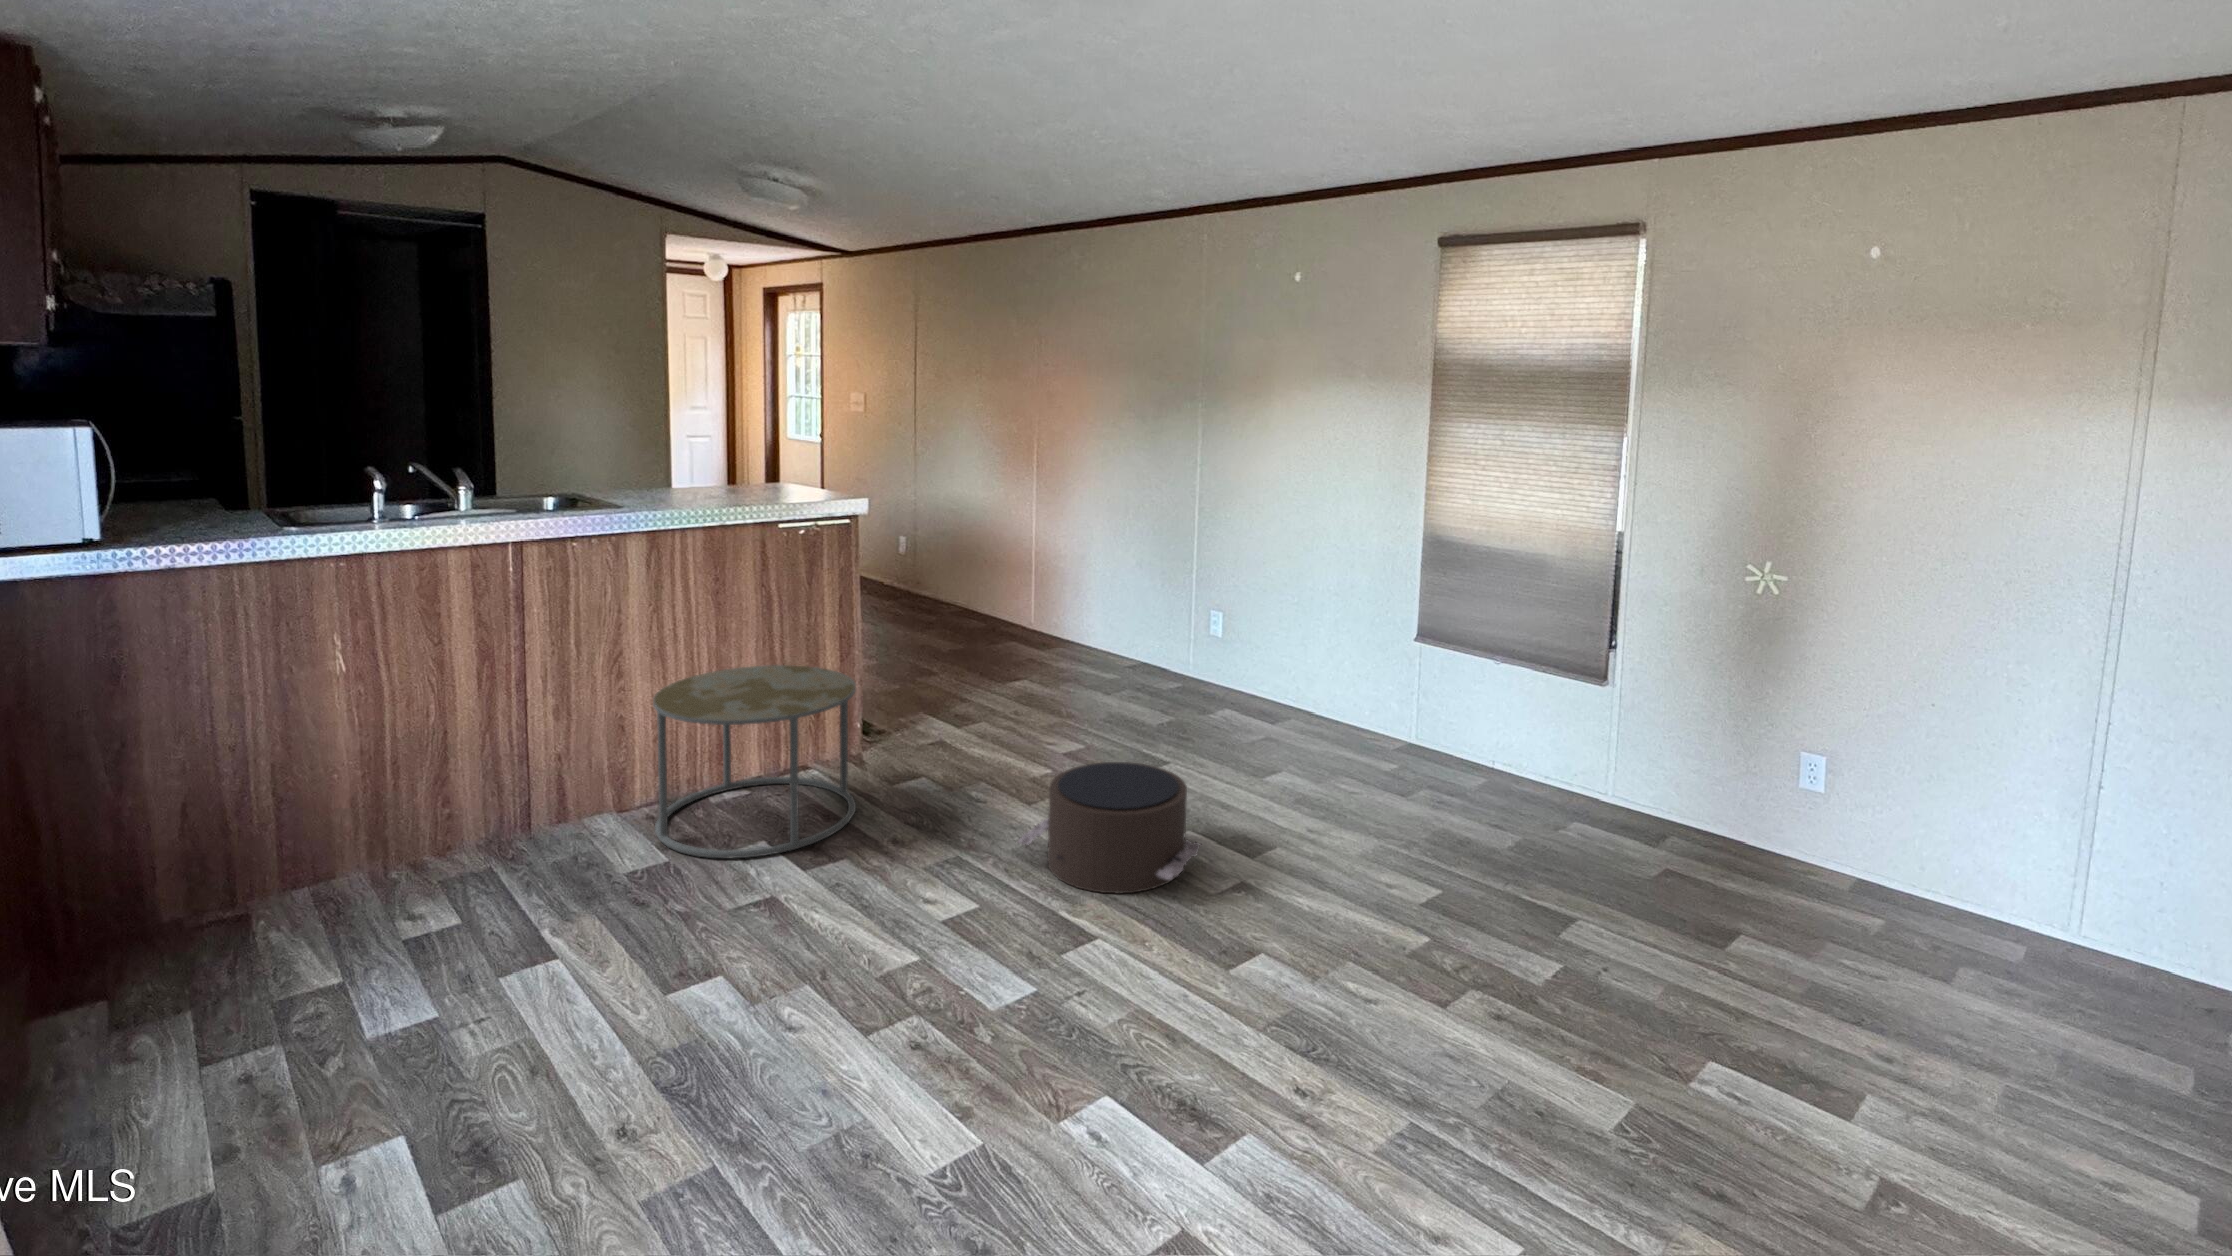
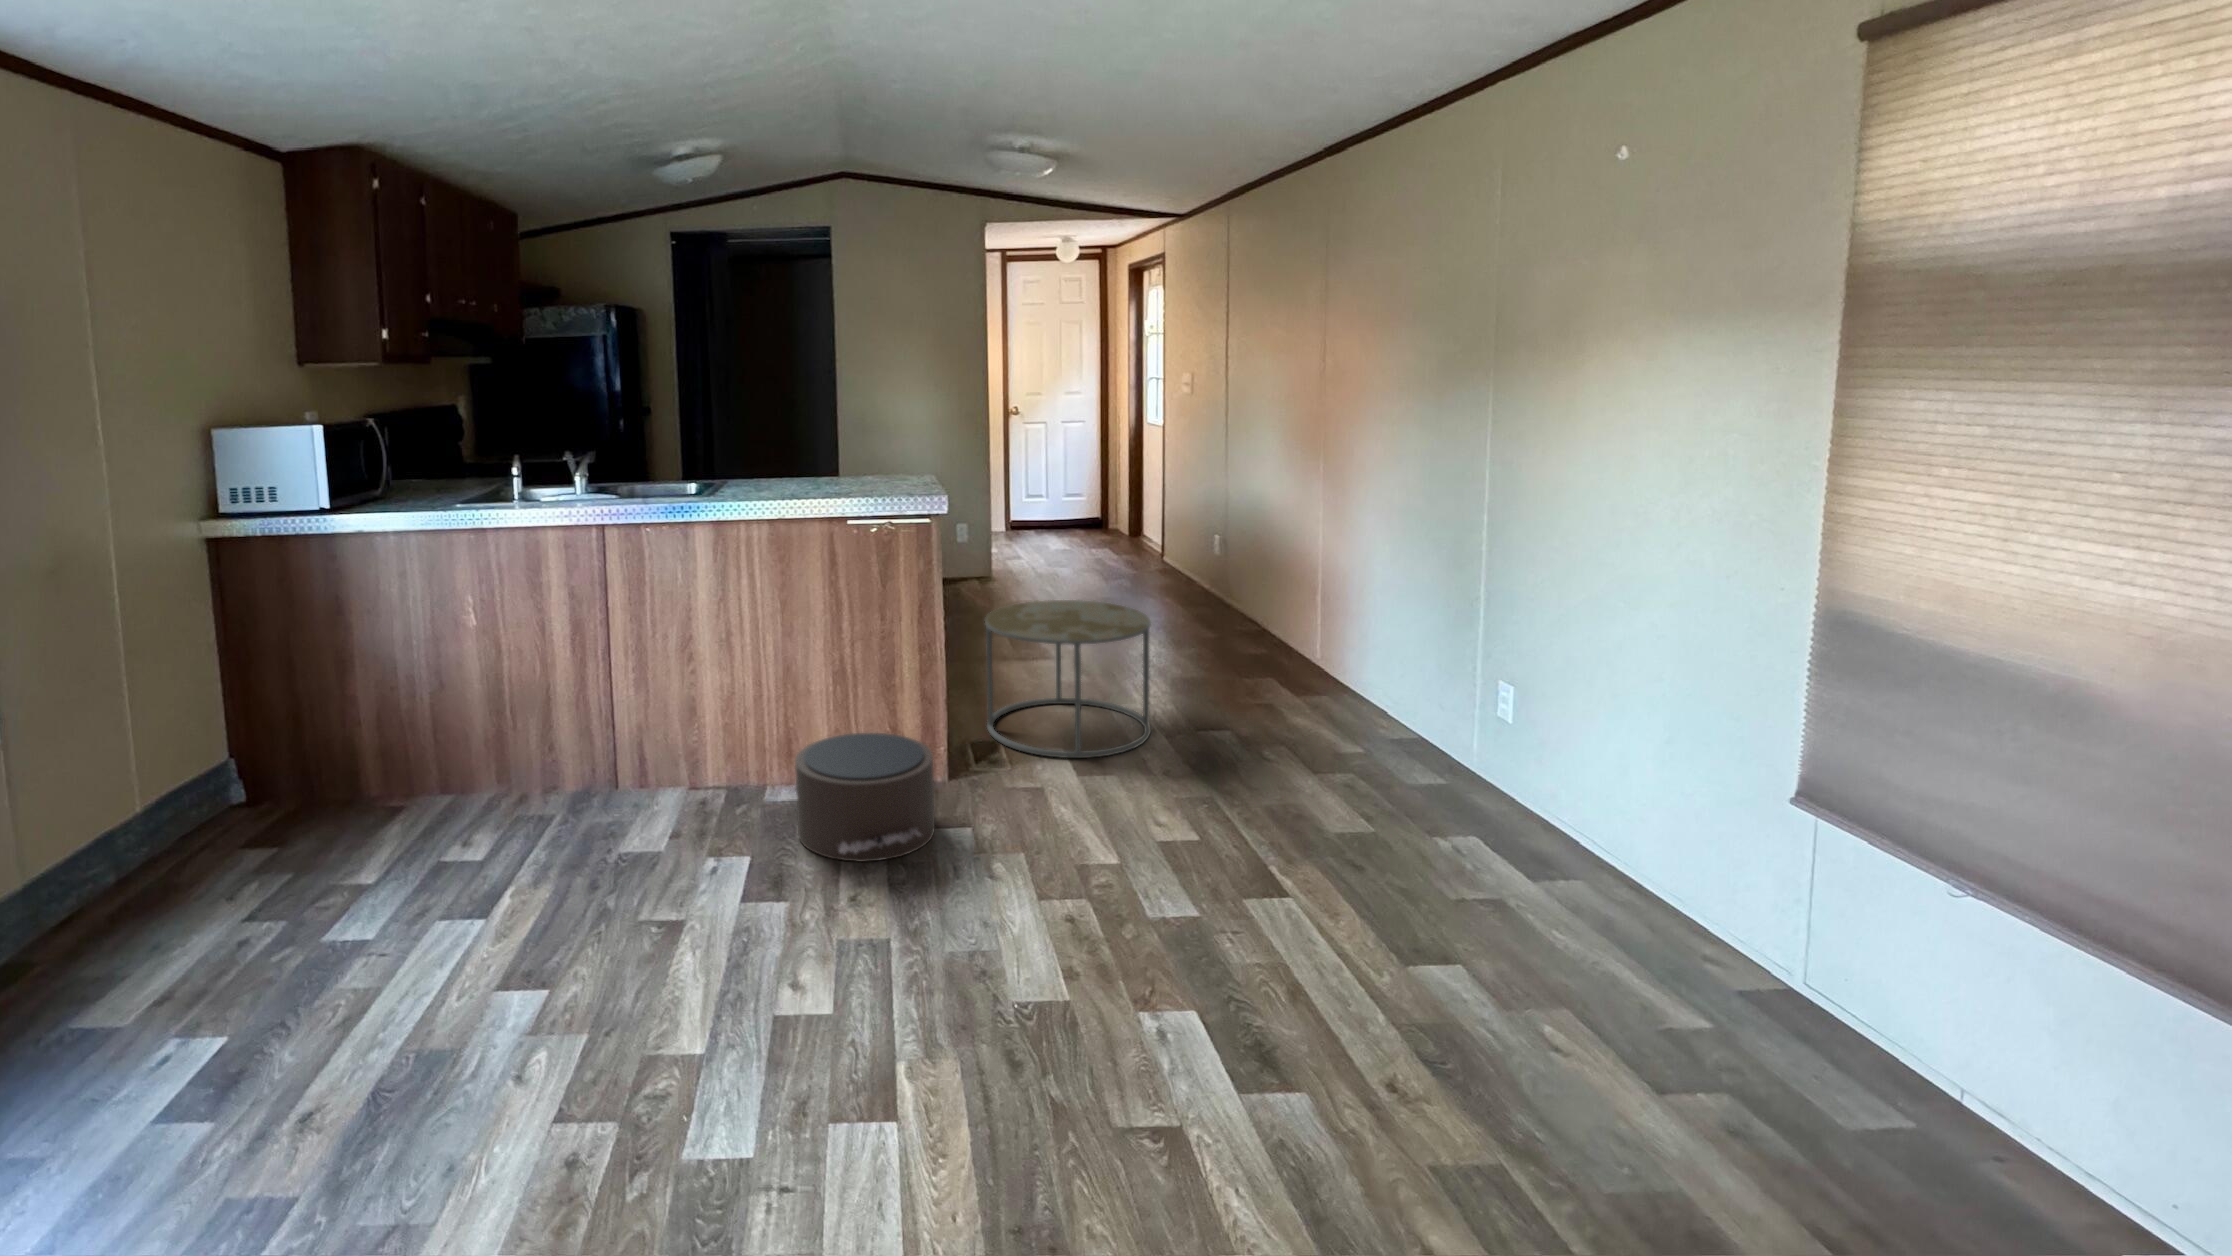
pouf: present [1018,762,1201,893] -> present [790,733,935,862]

